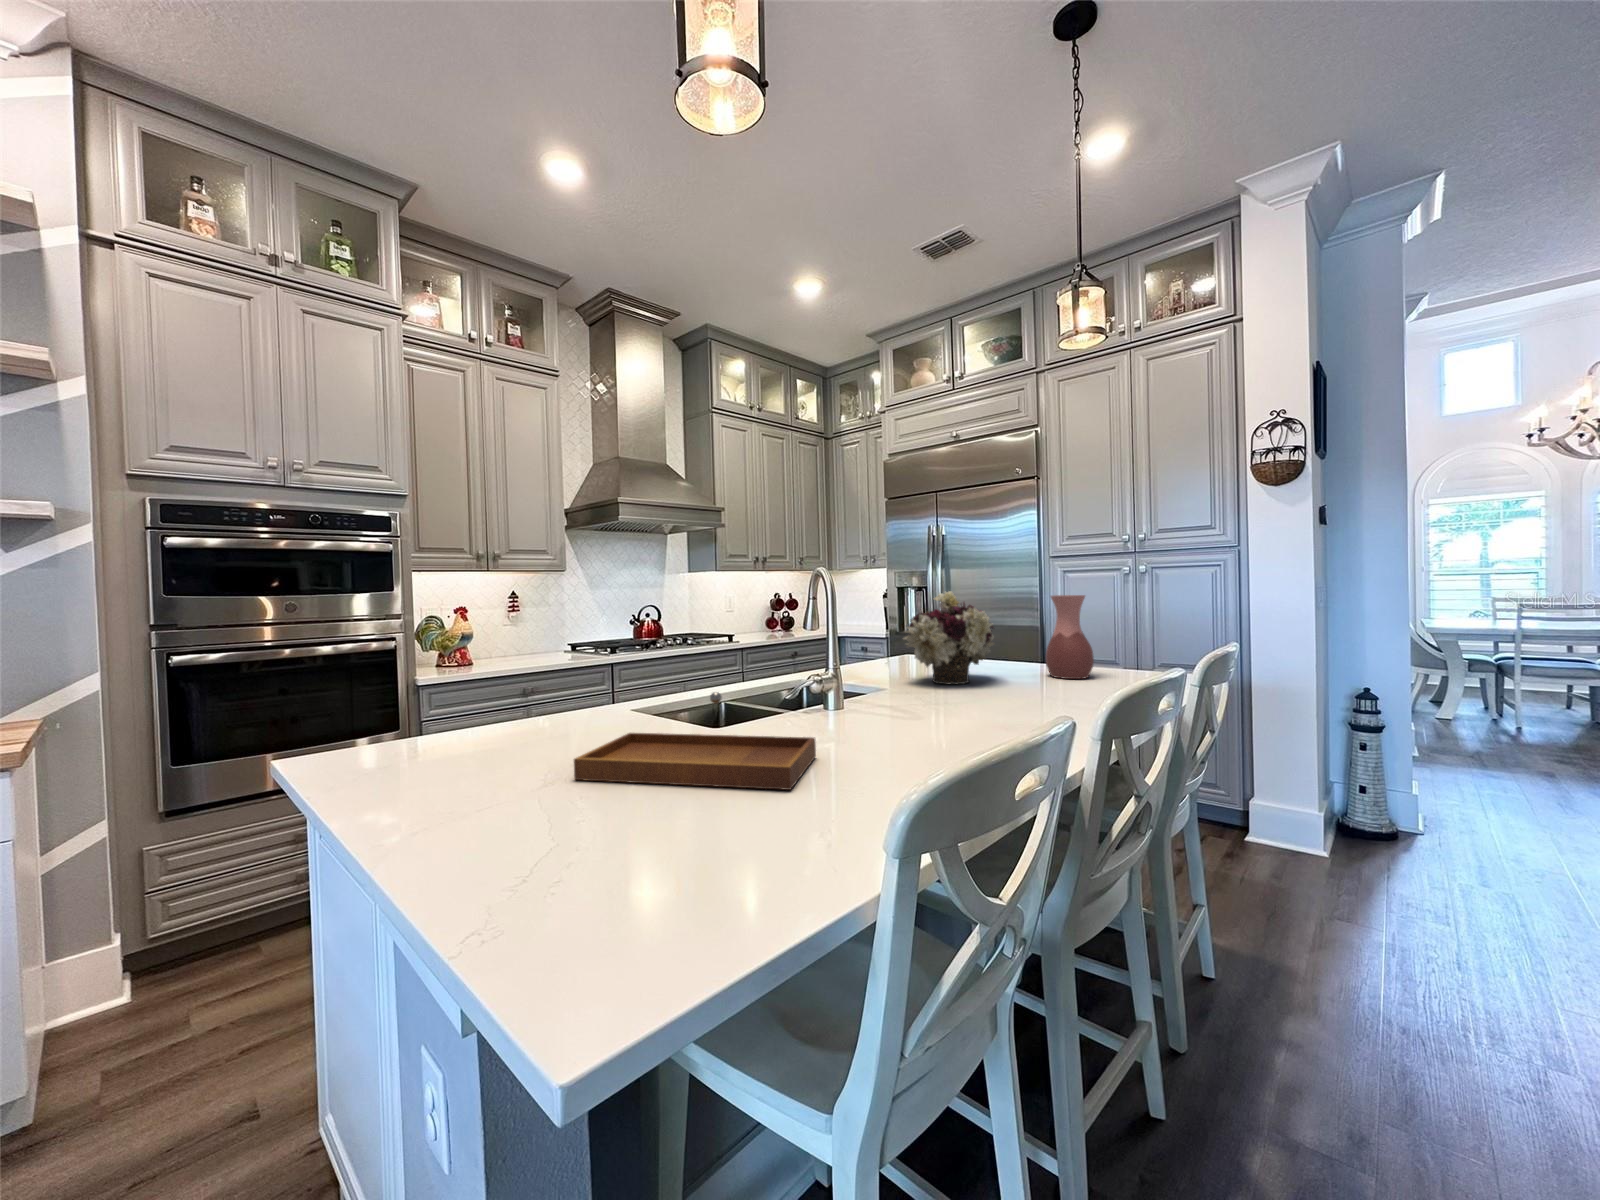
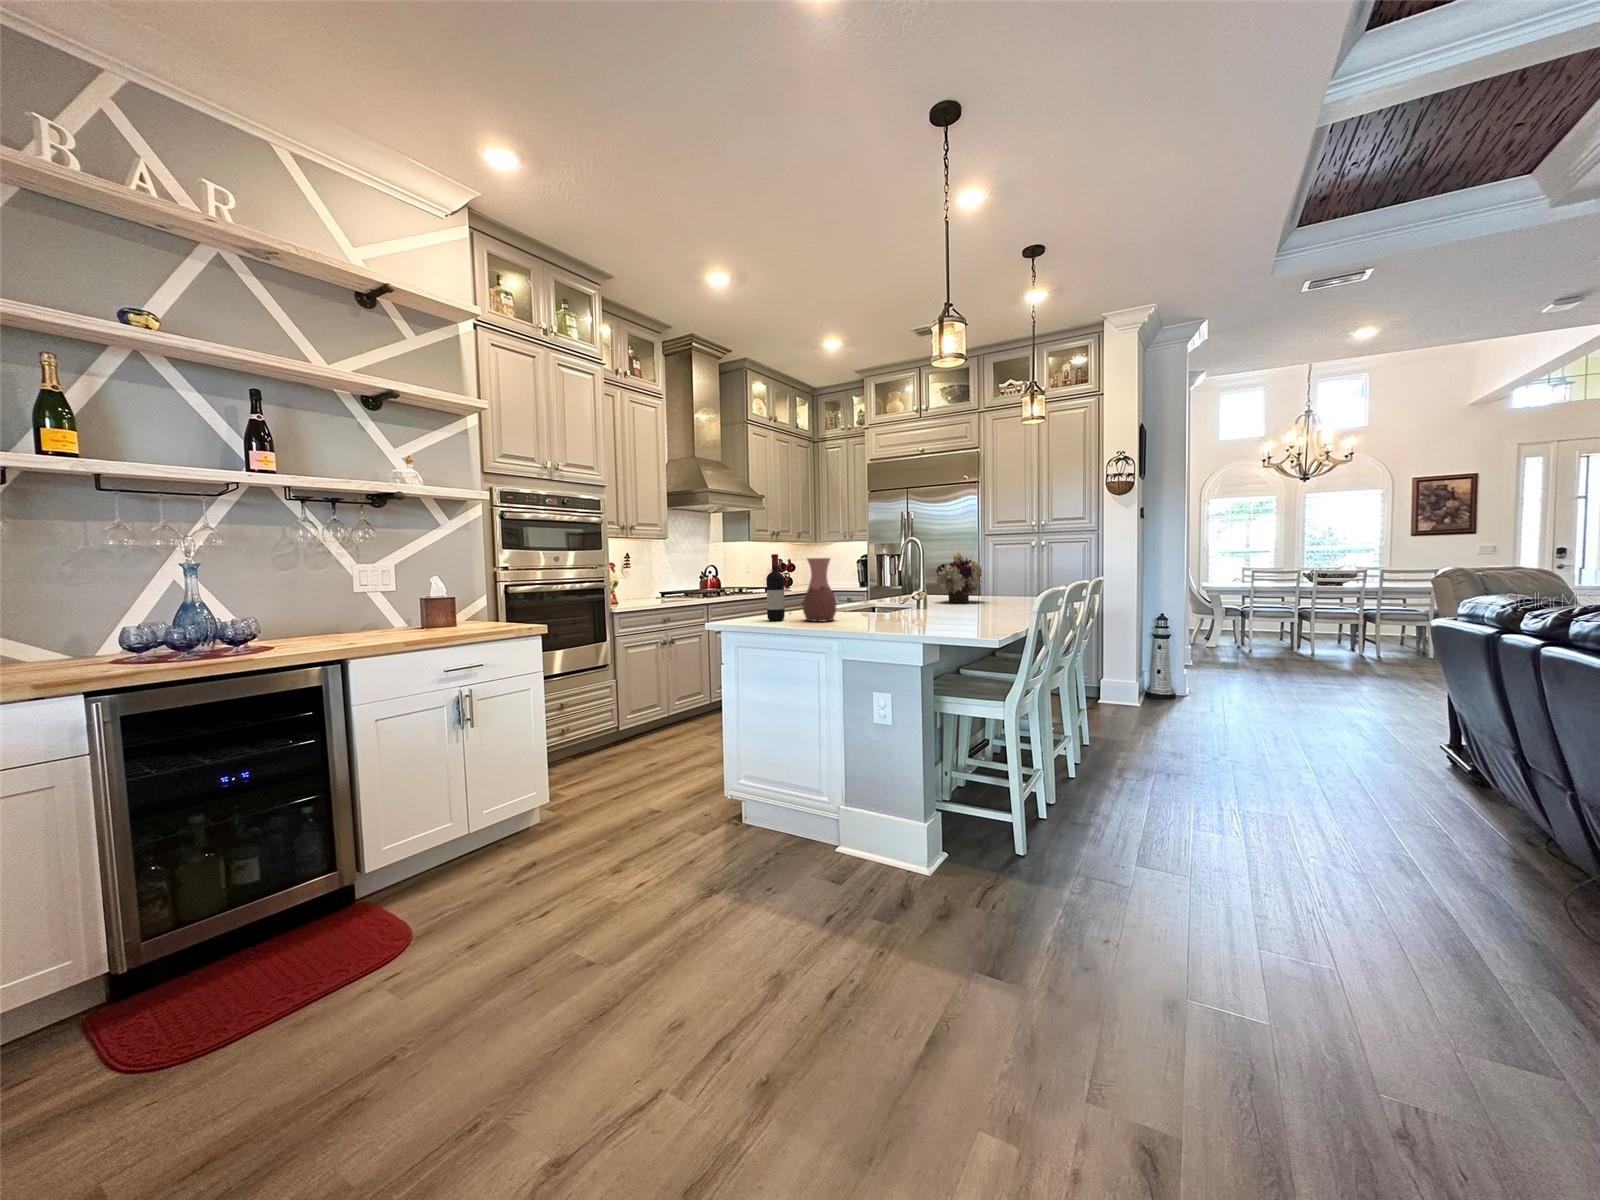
vase: present [1046,595,1094,679] -> present [803,558,836,622]
wine bottle: none [442,611,486,751] -> present [766,554,785,621]
tray: present [574,692,816,790] -> none [859,589,956,623]

